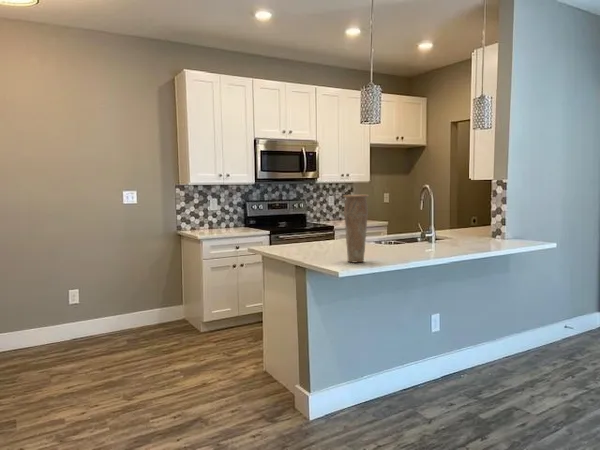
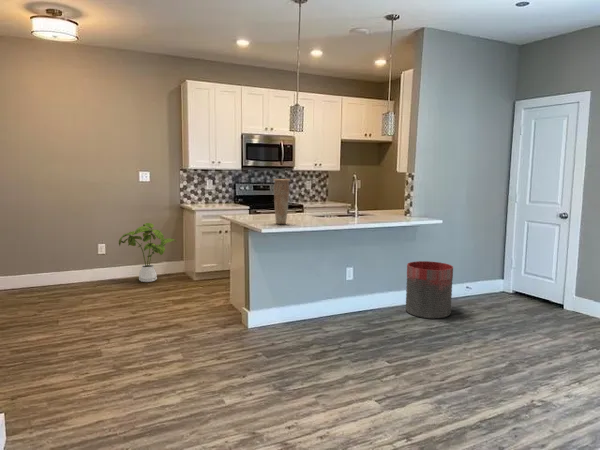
house plant: none [98,259,175,338] -> present [119,223,176,282]
trash can: none [501,297,570,379] -> present [406,261,453,319]

